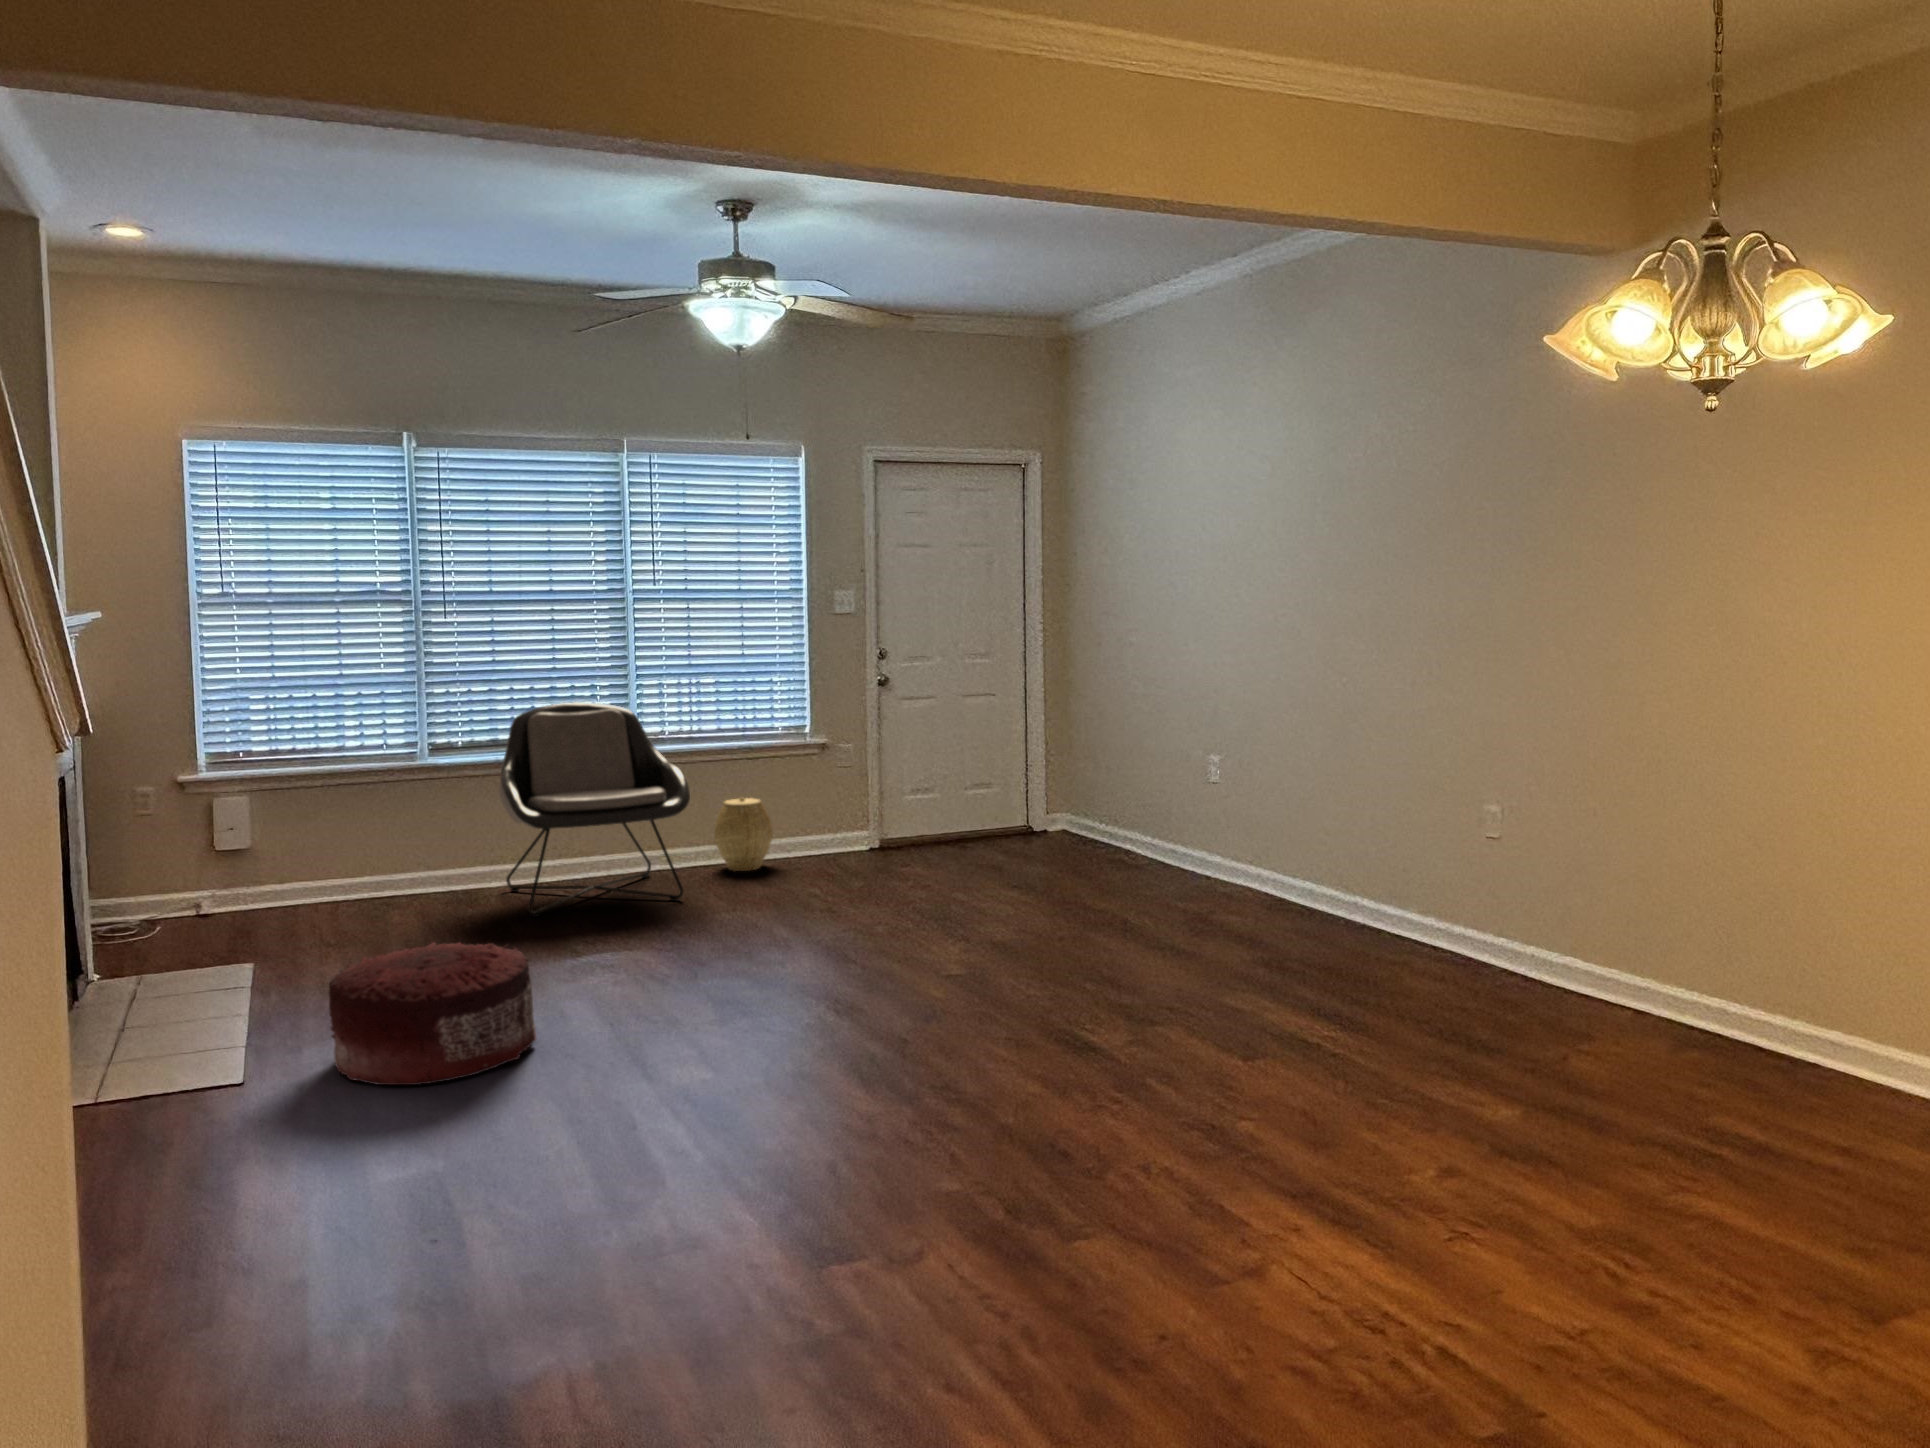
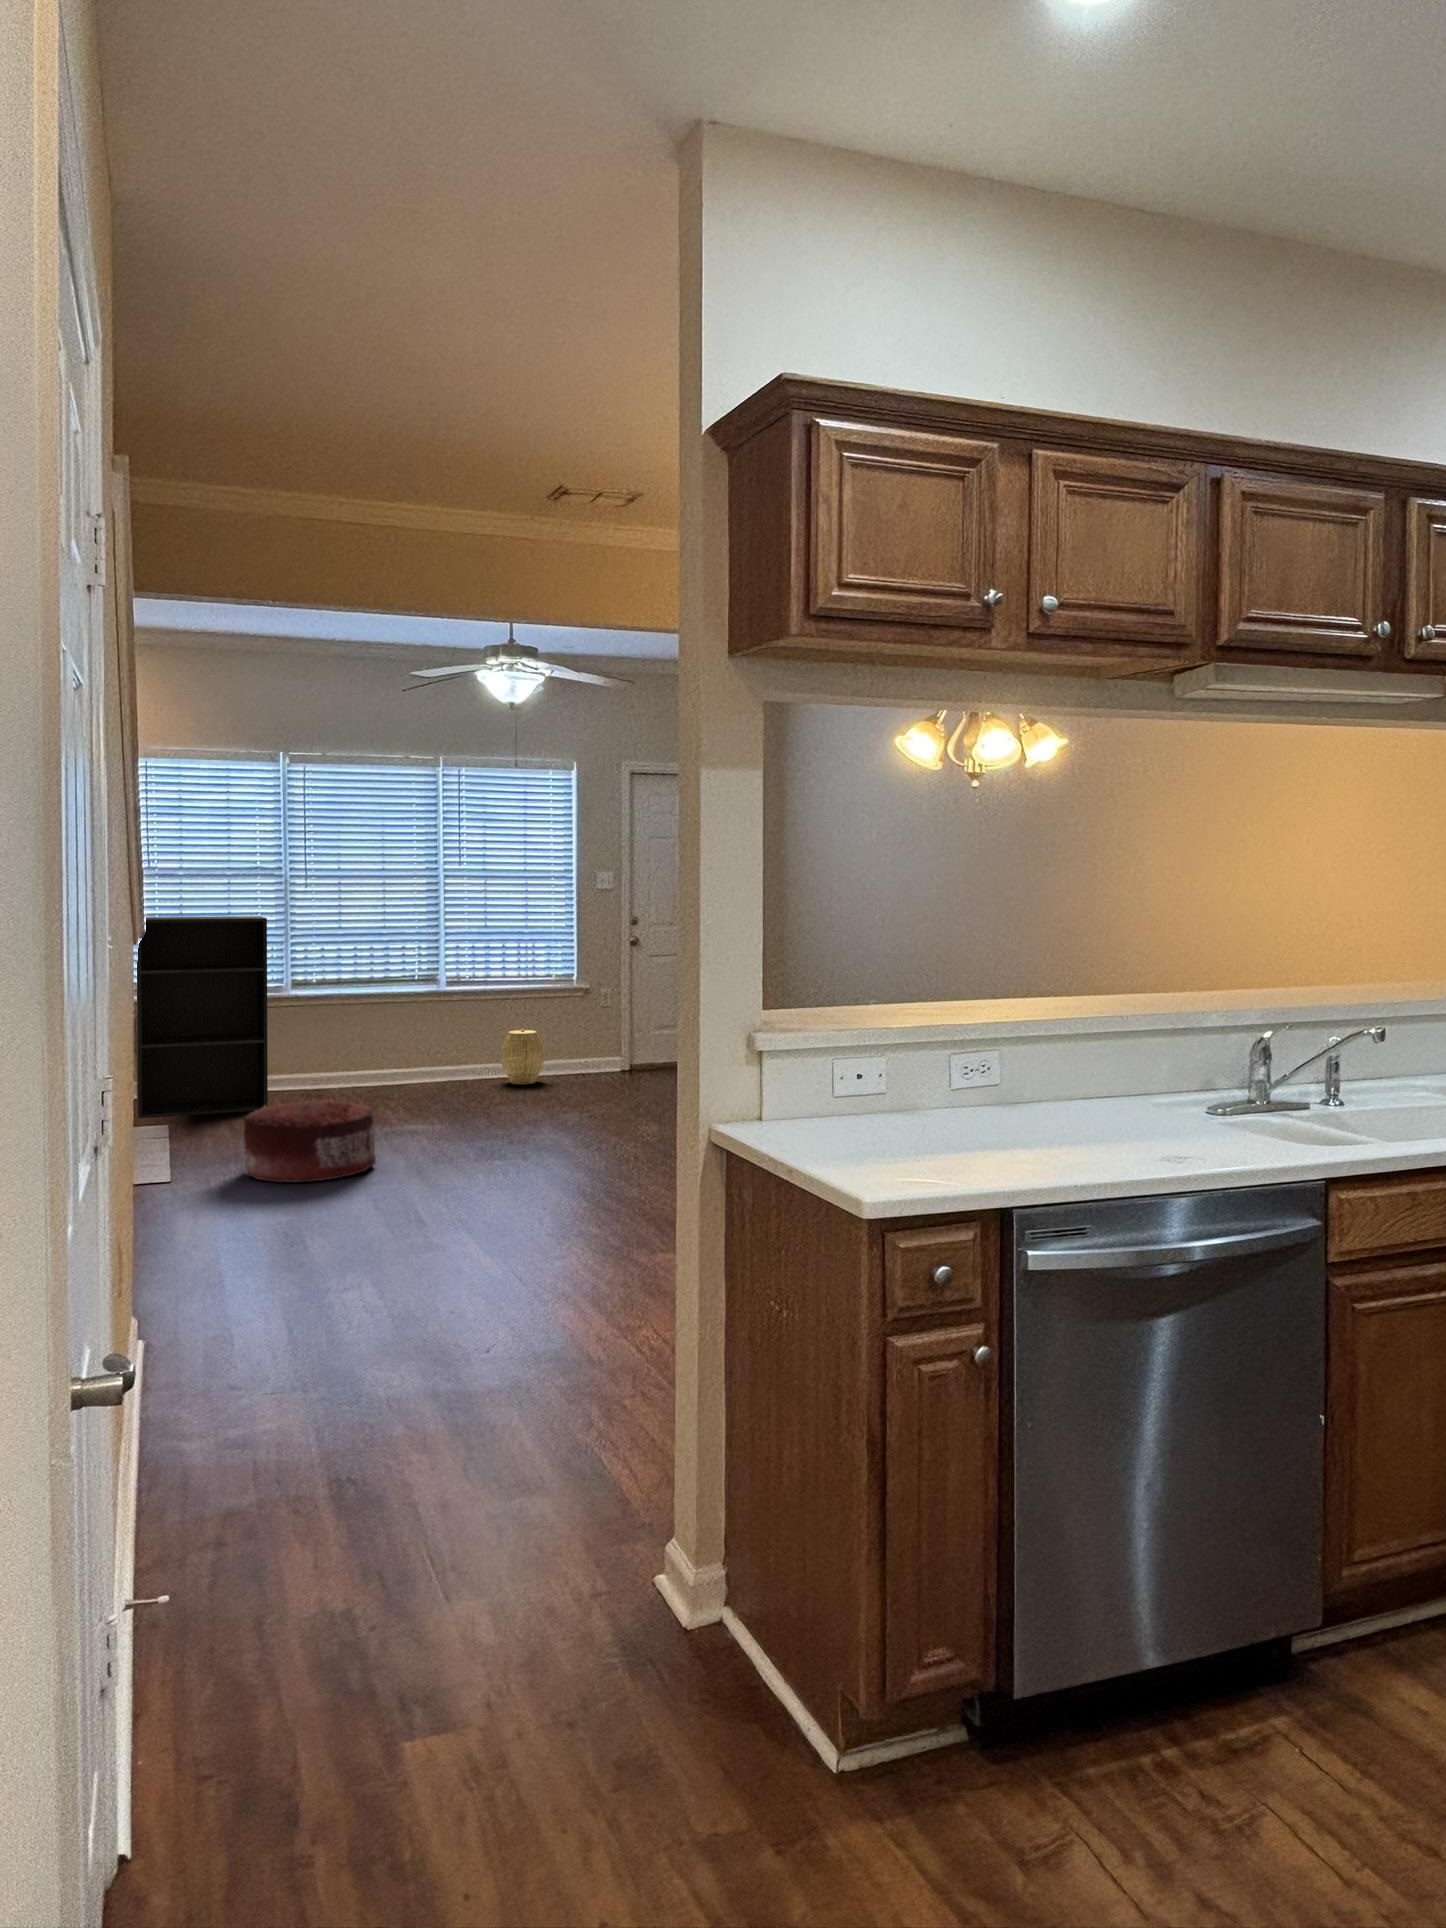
bookshelf: none [197,658,396,946] -> present [136,916,268,1118]
lounge chair: present [499,702,690,917] -> none [345,954,483,1107]

